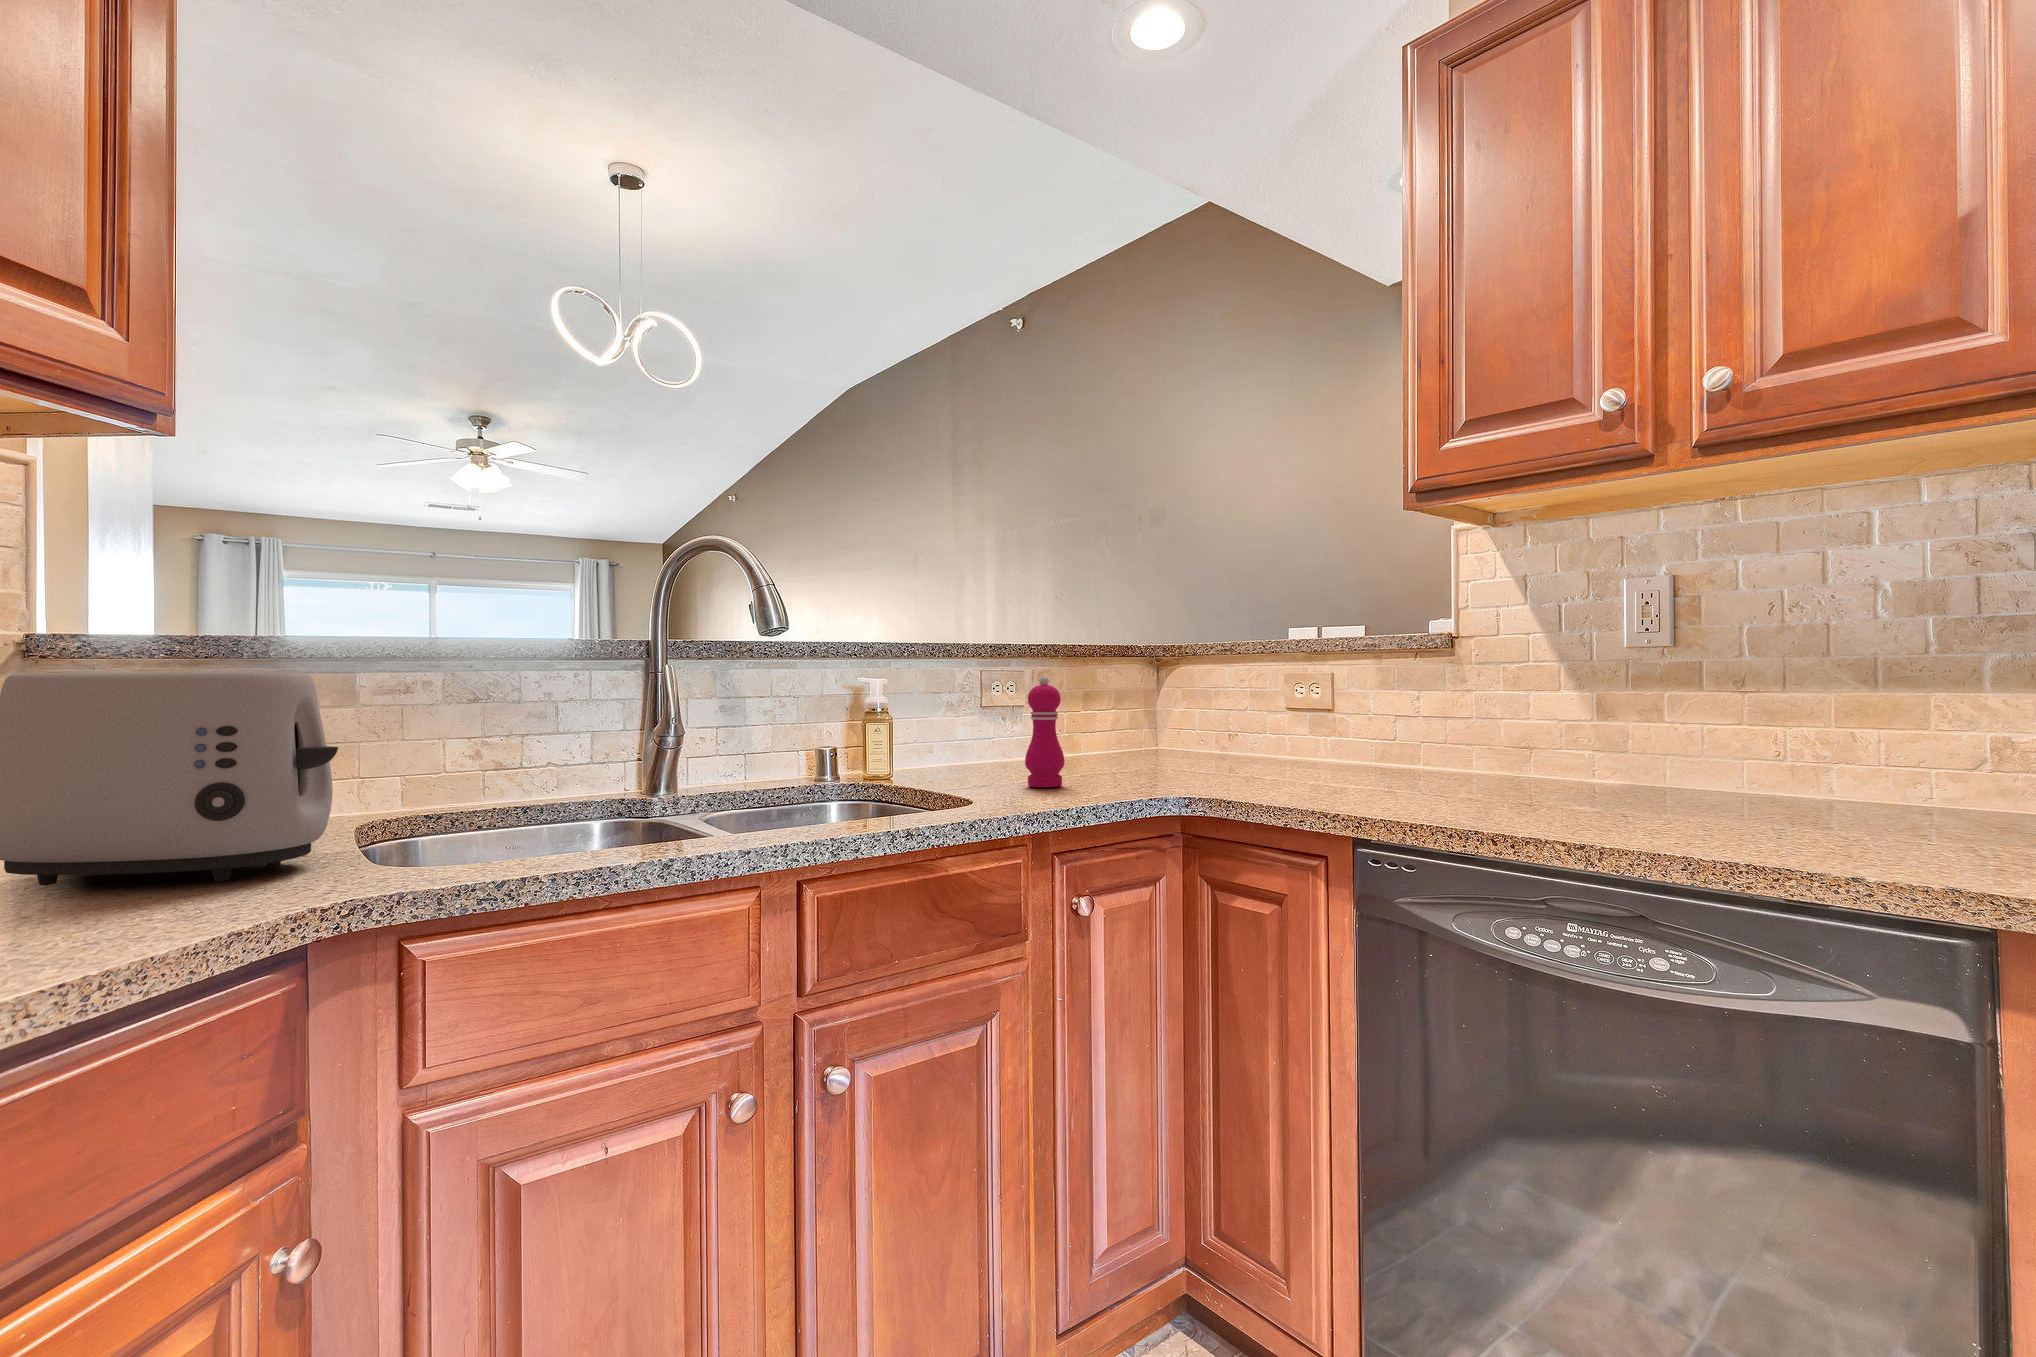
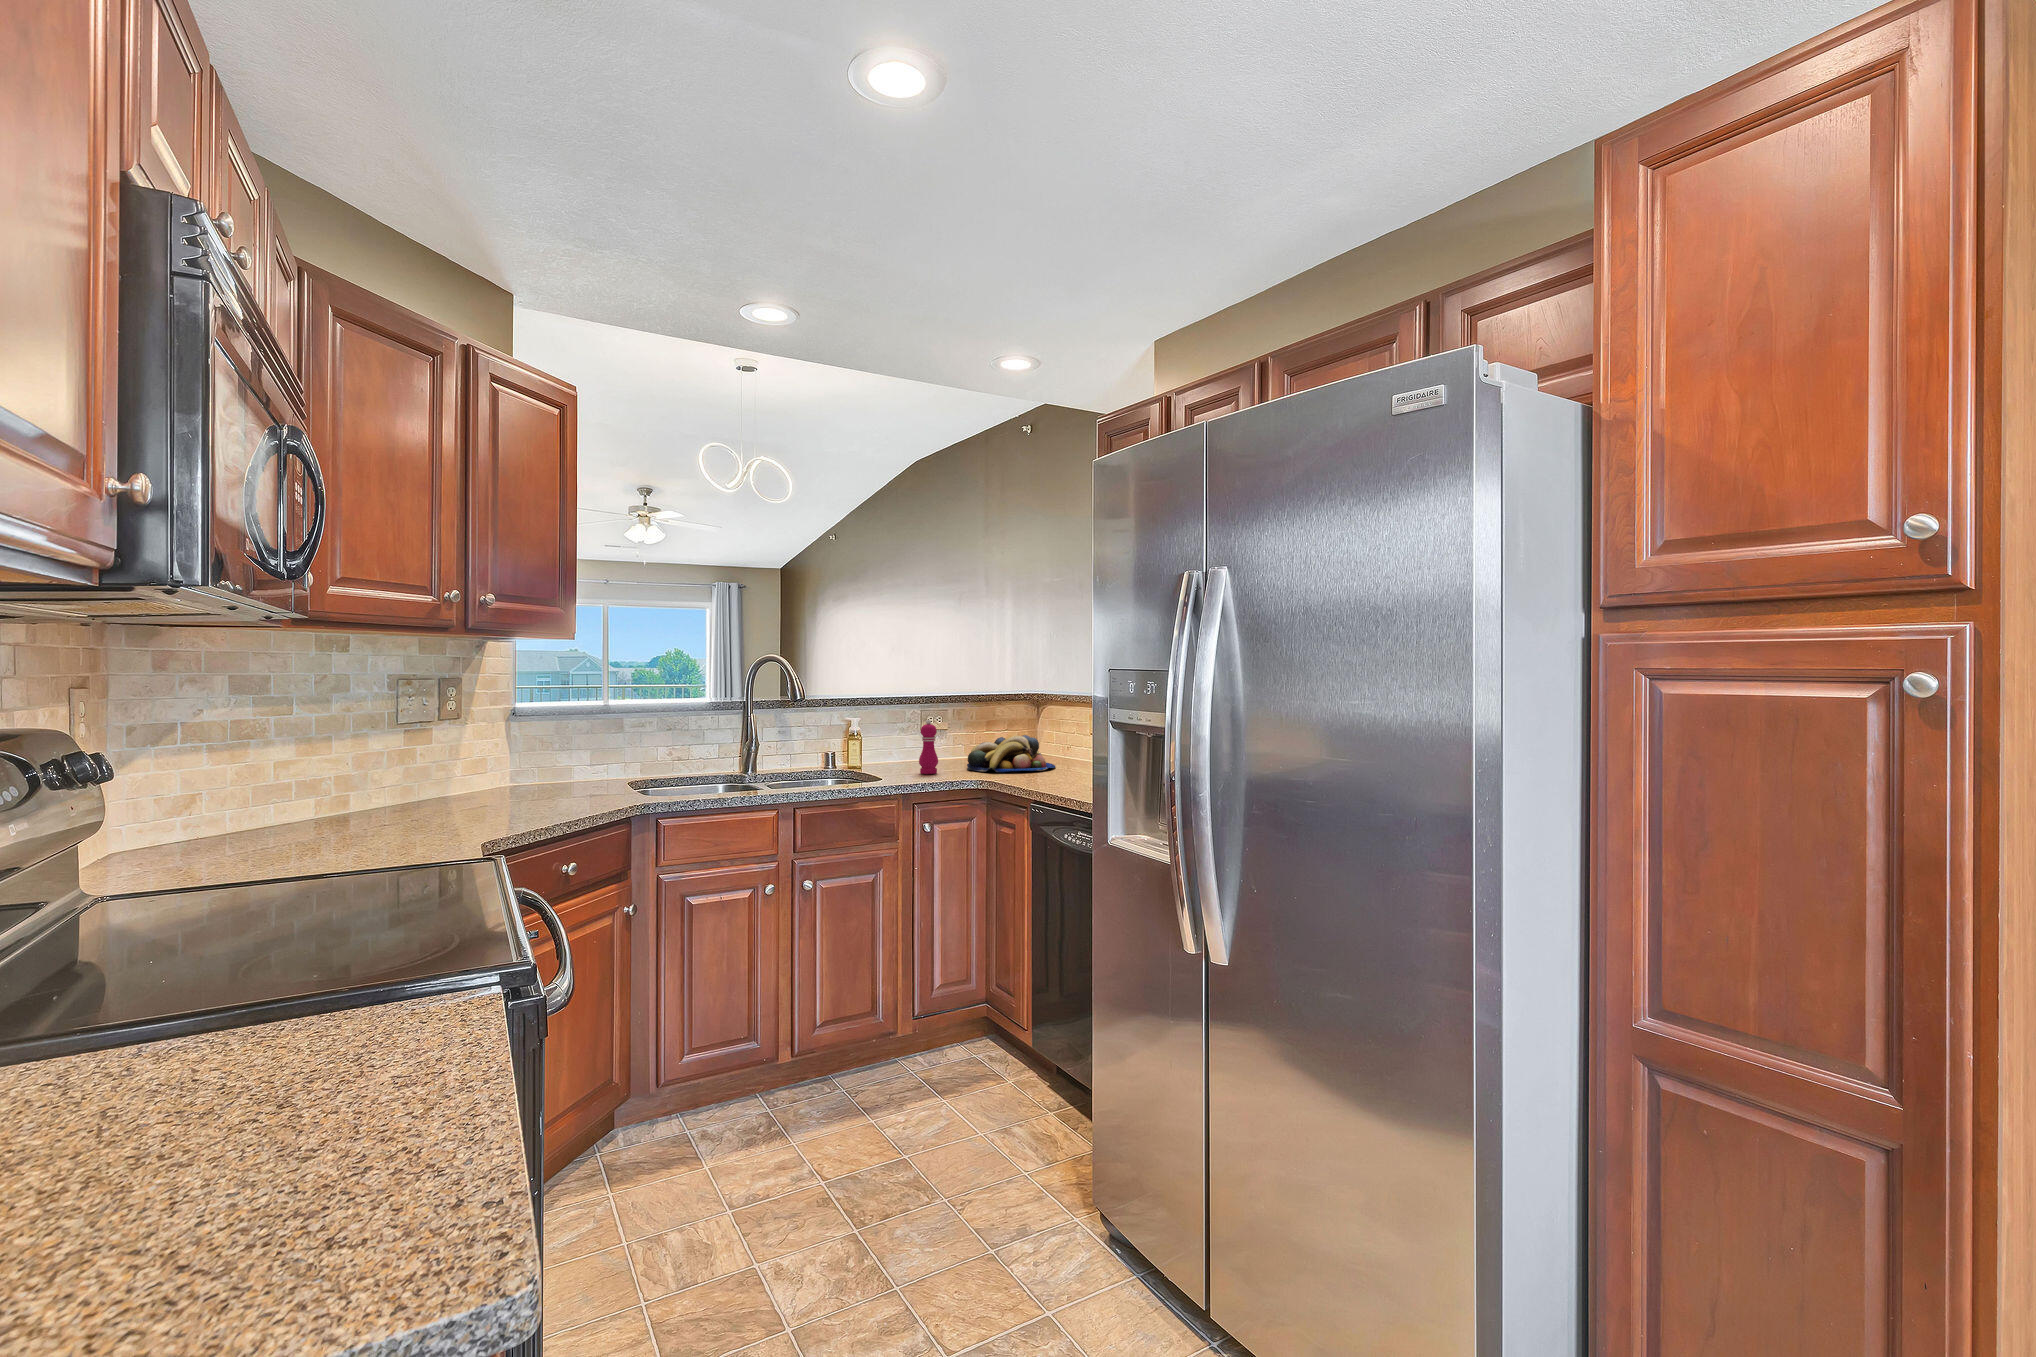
toaster: present [0,672,338,885] -> none [526,725,632,797]
fruit bowl: none [1093,709,1266,780] -> present [967,735,1056,772]

